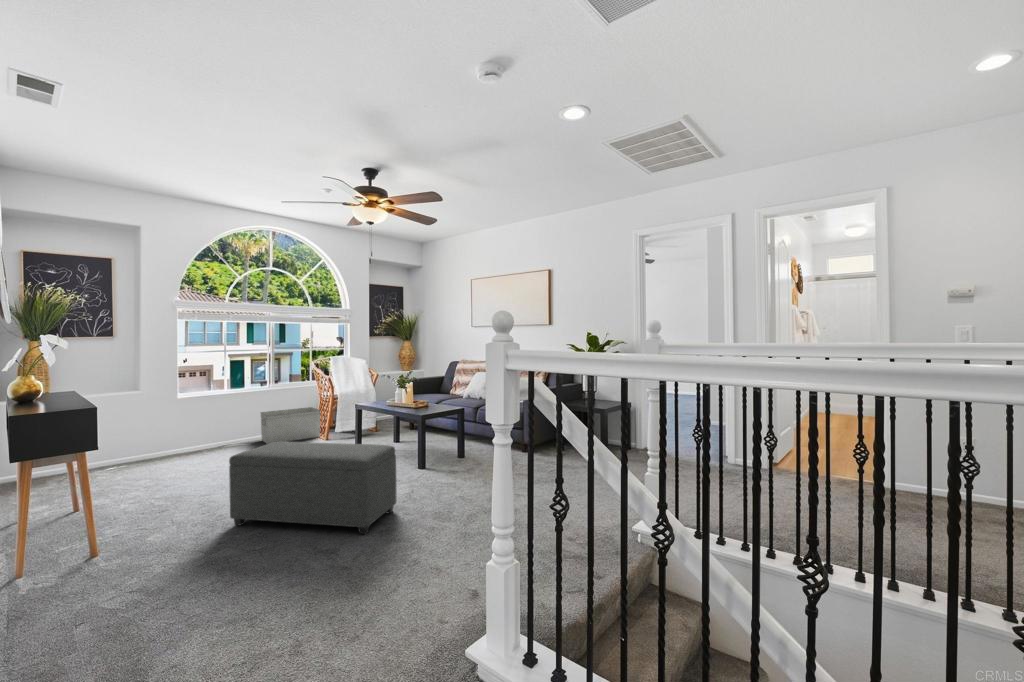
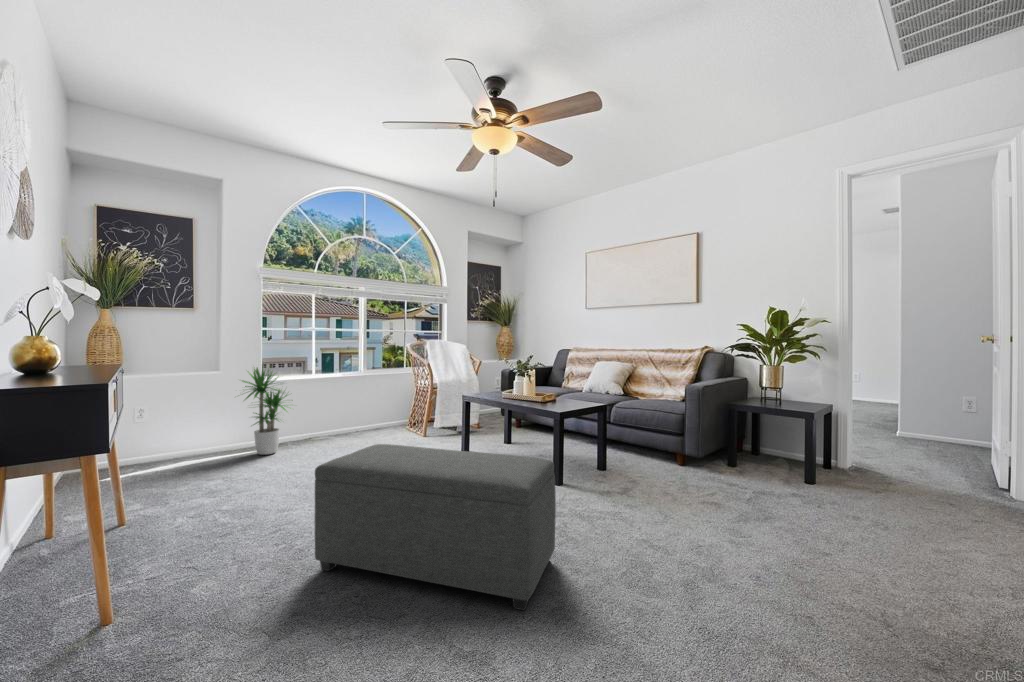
potted plant: none [153,383,213,460] -> present [242,367,287,455]
storage bin: present [261,407,320,444] -> none [351,397,417,439]

